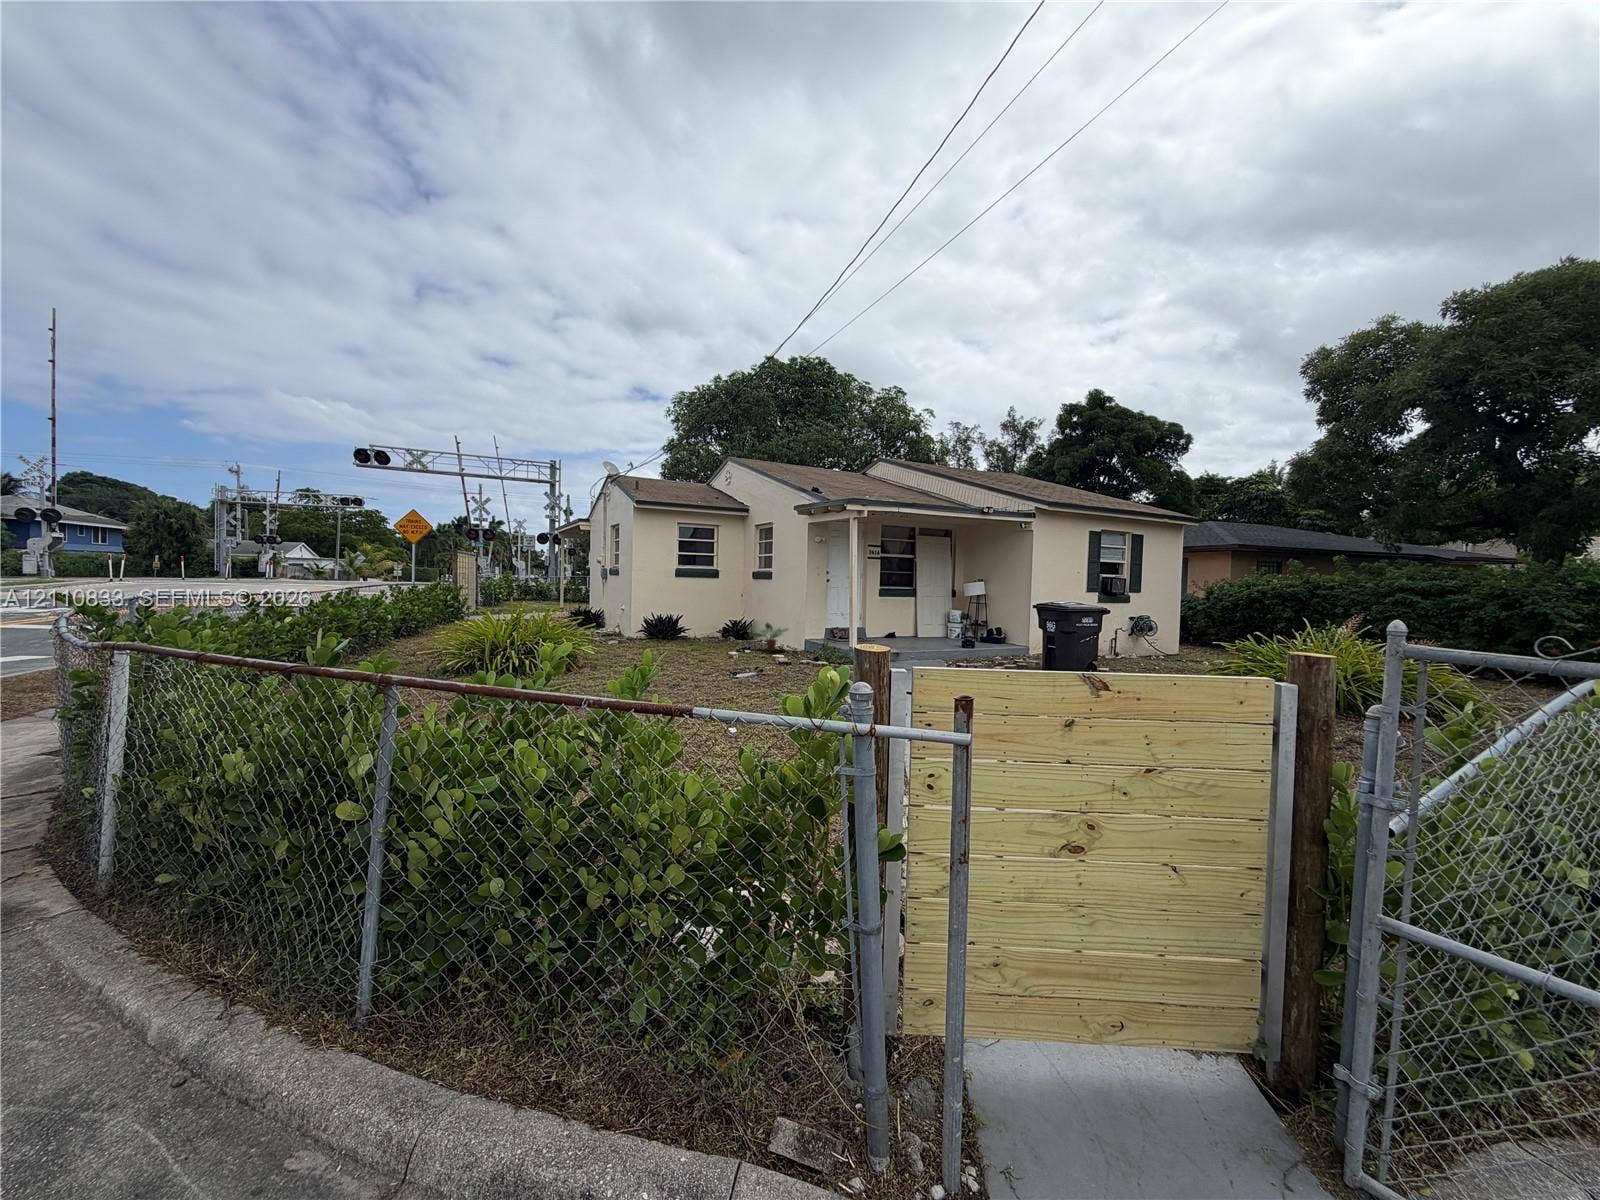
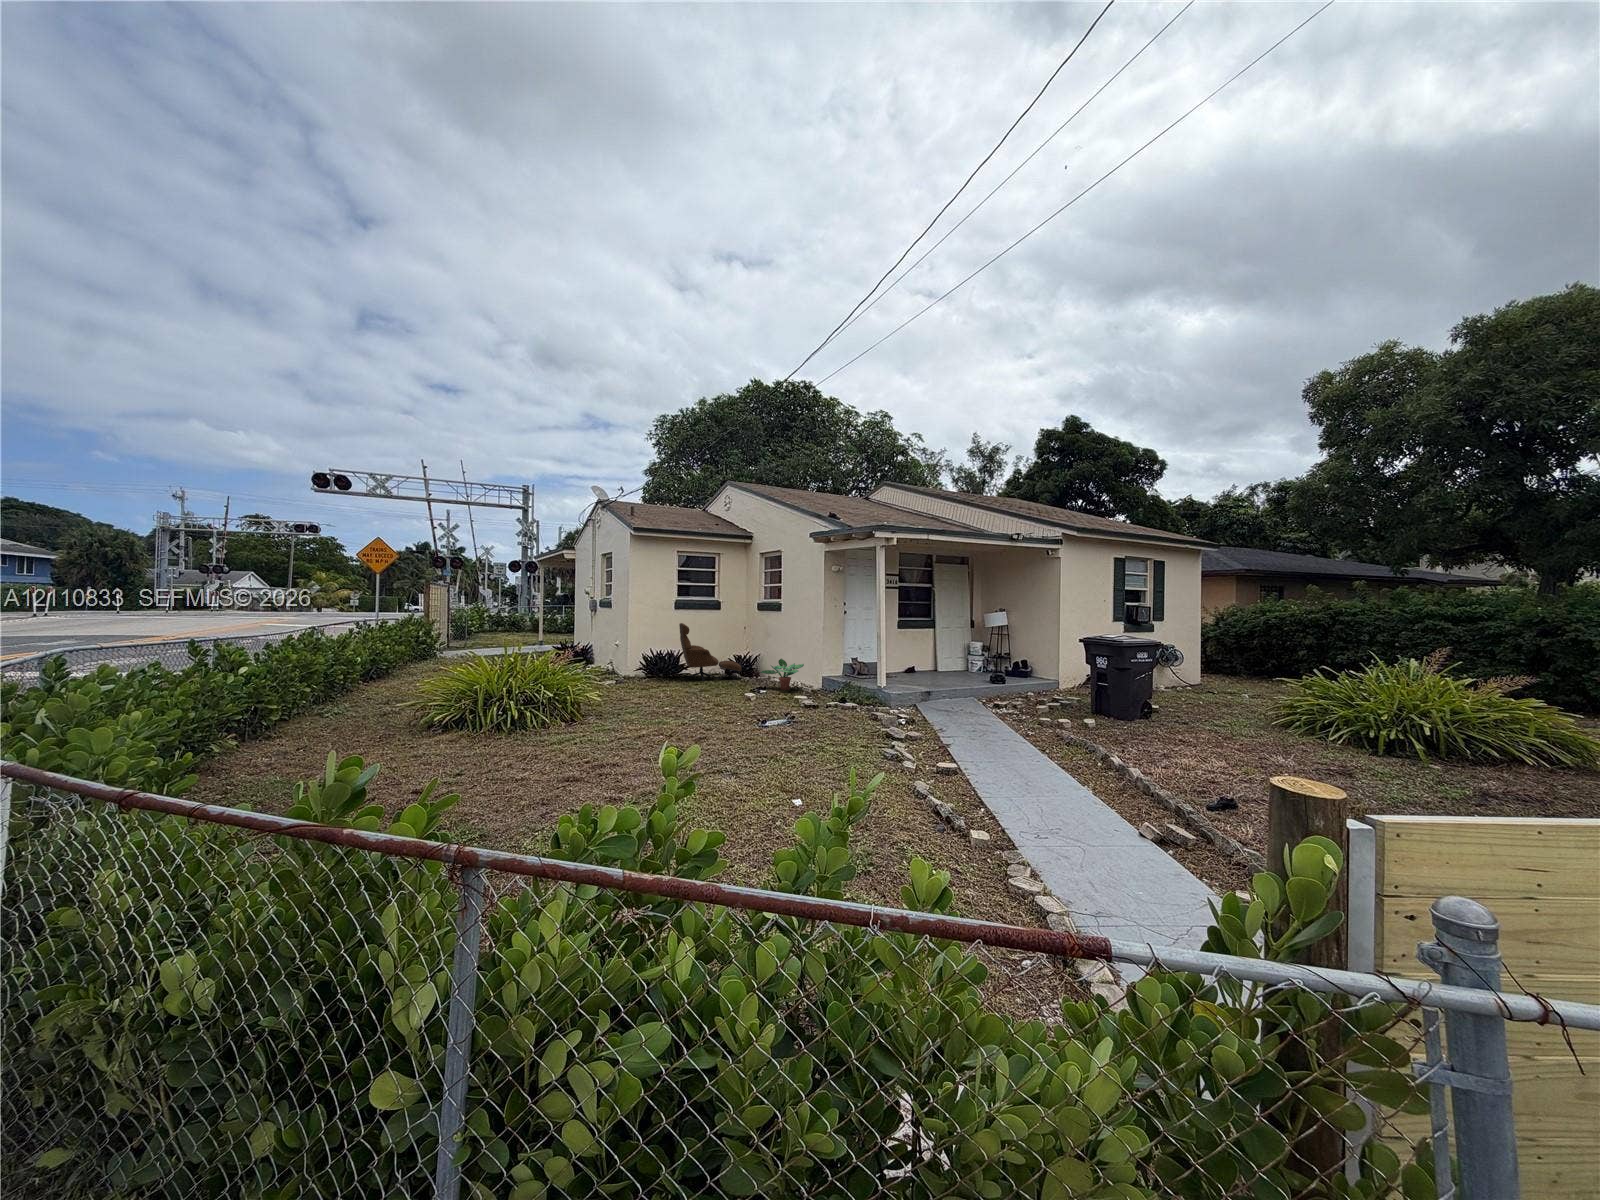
lounge chair: none [679,590,736,643] -> present [679,623,741,681]

